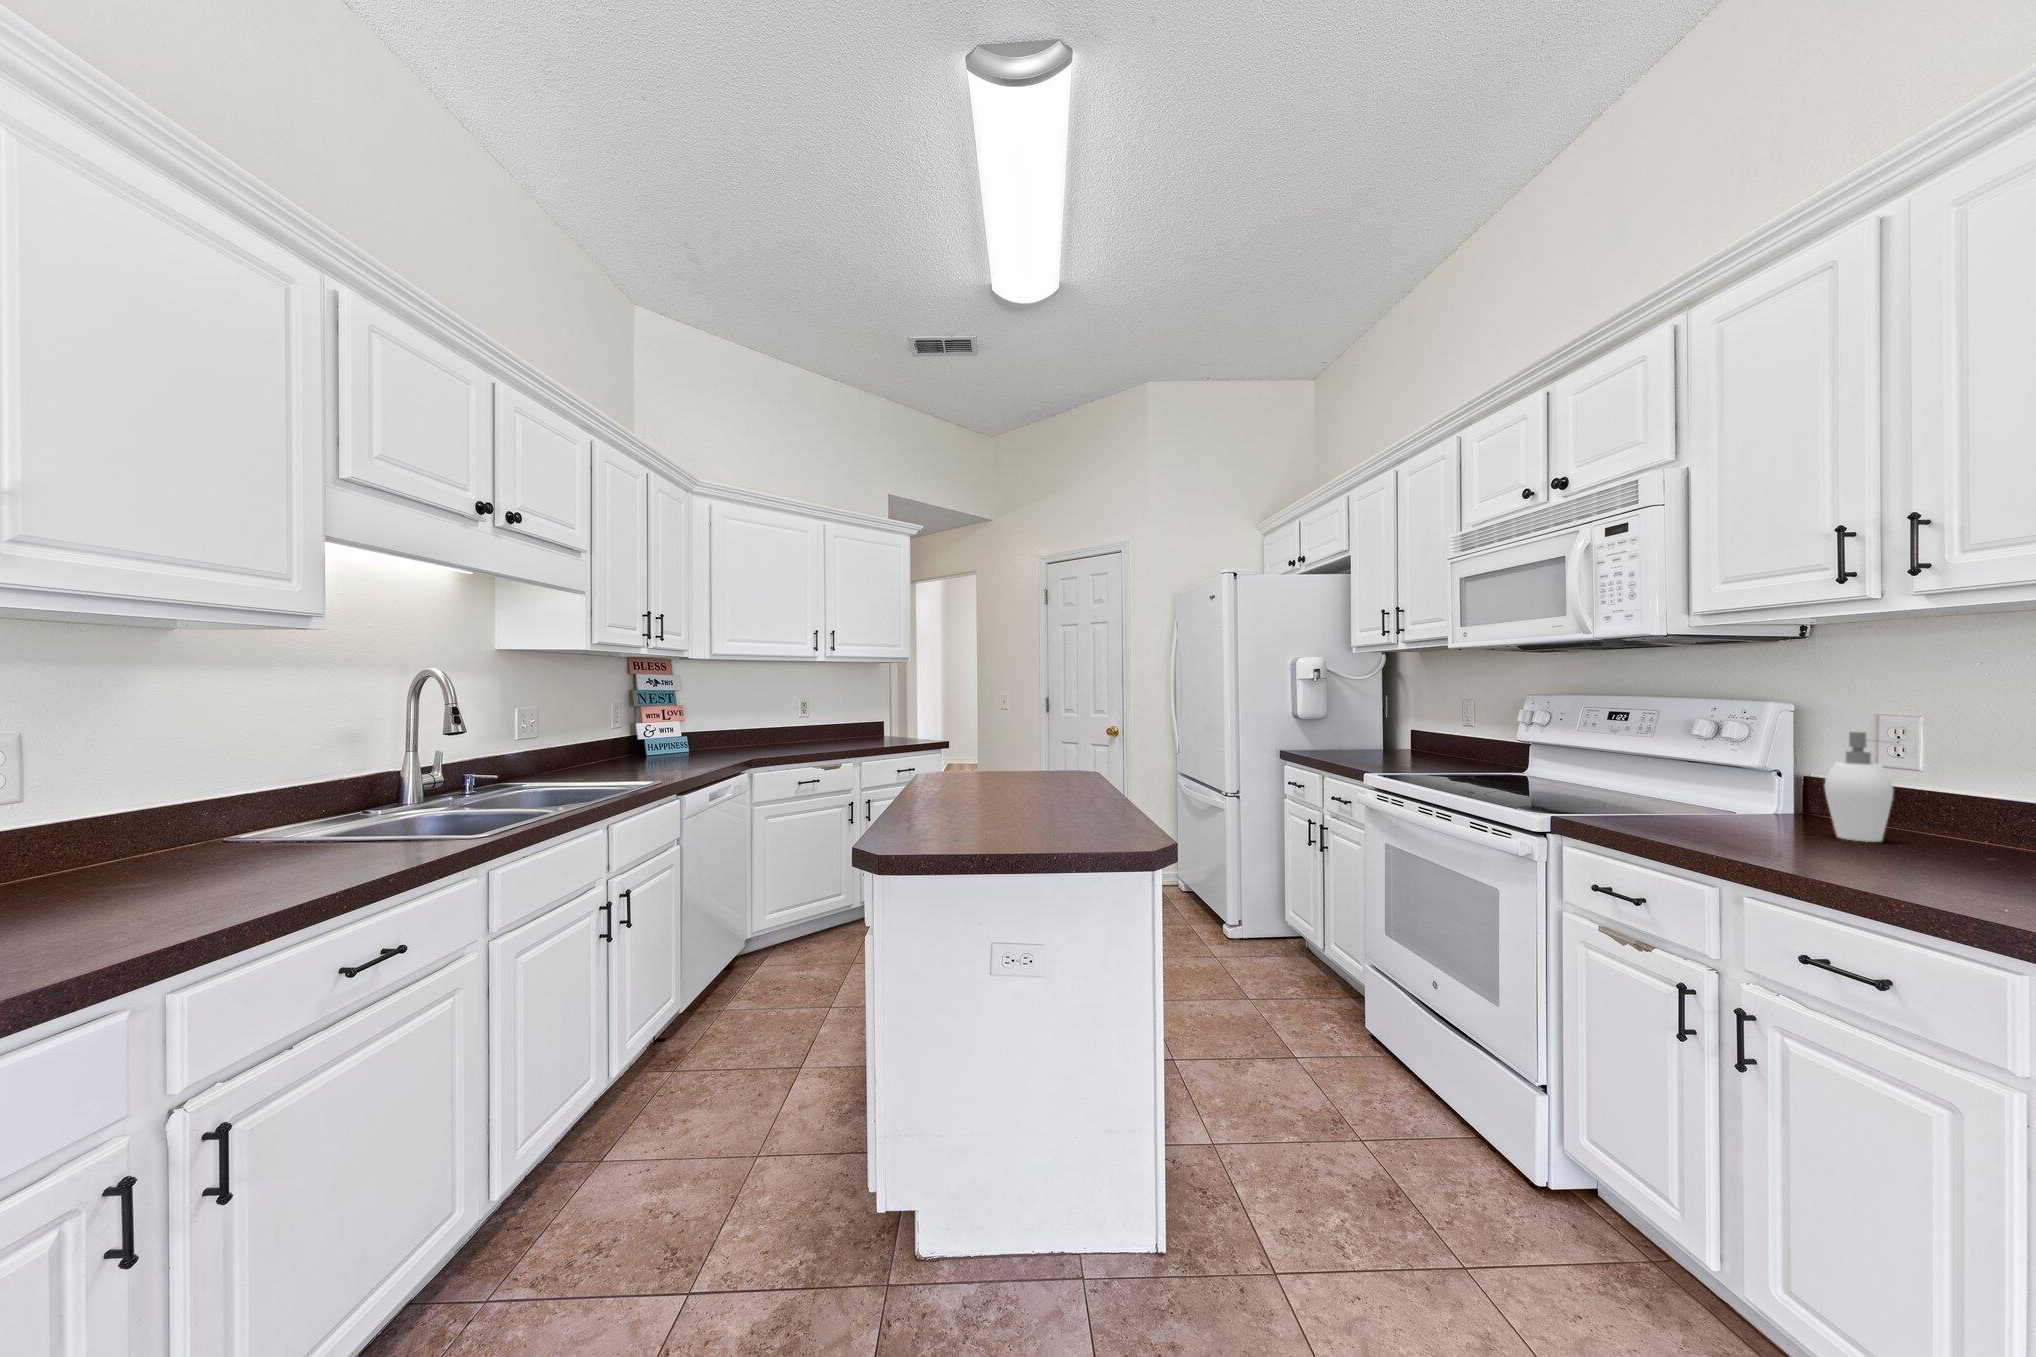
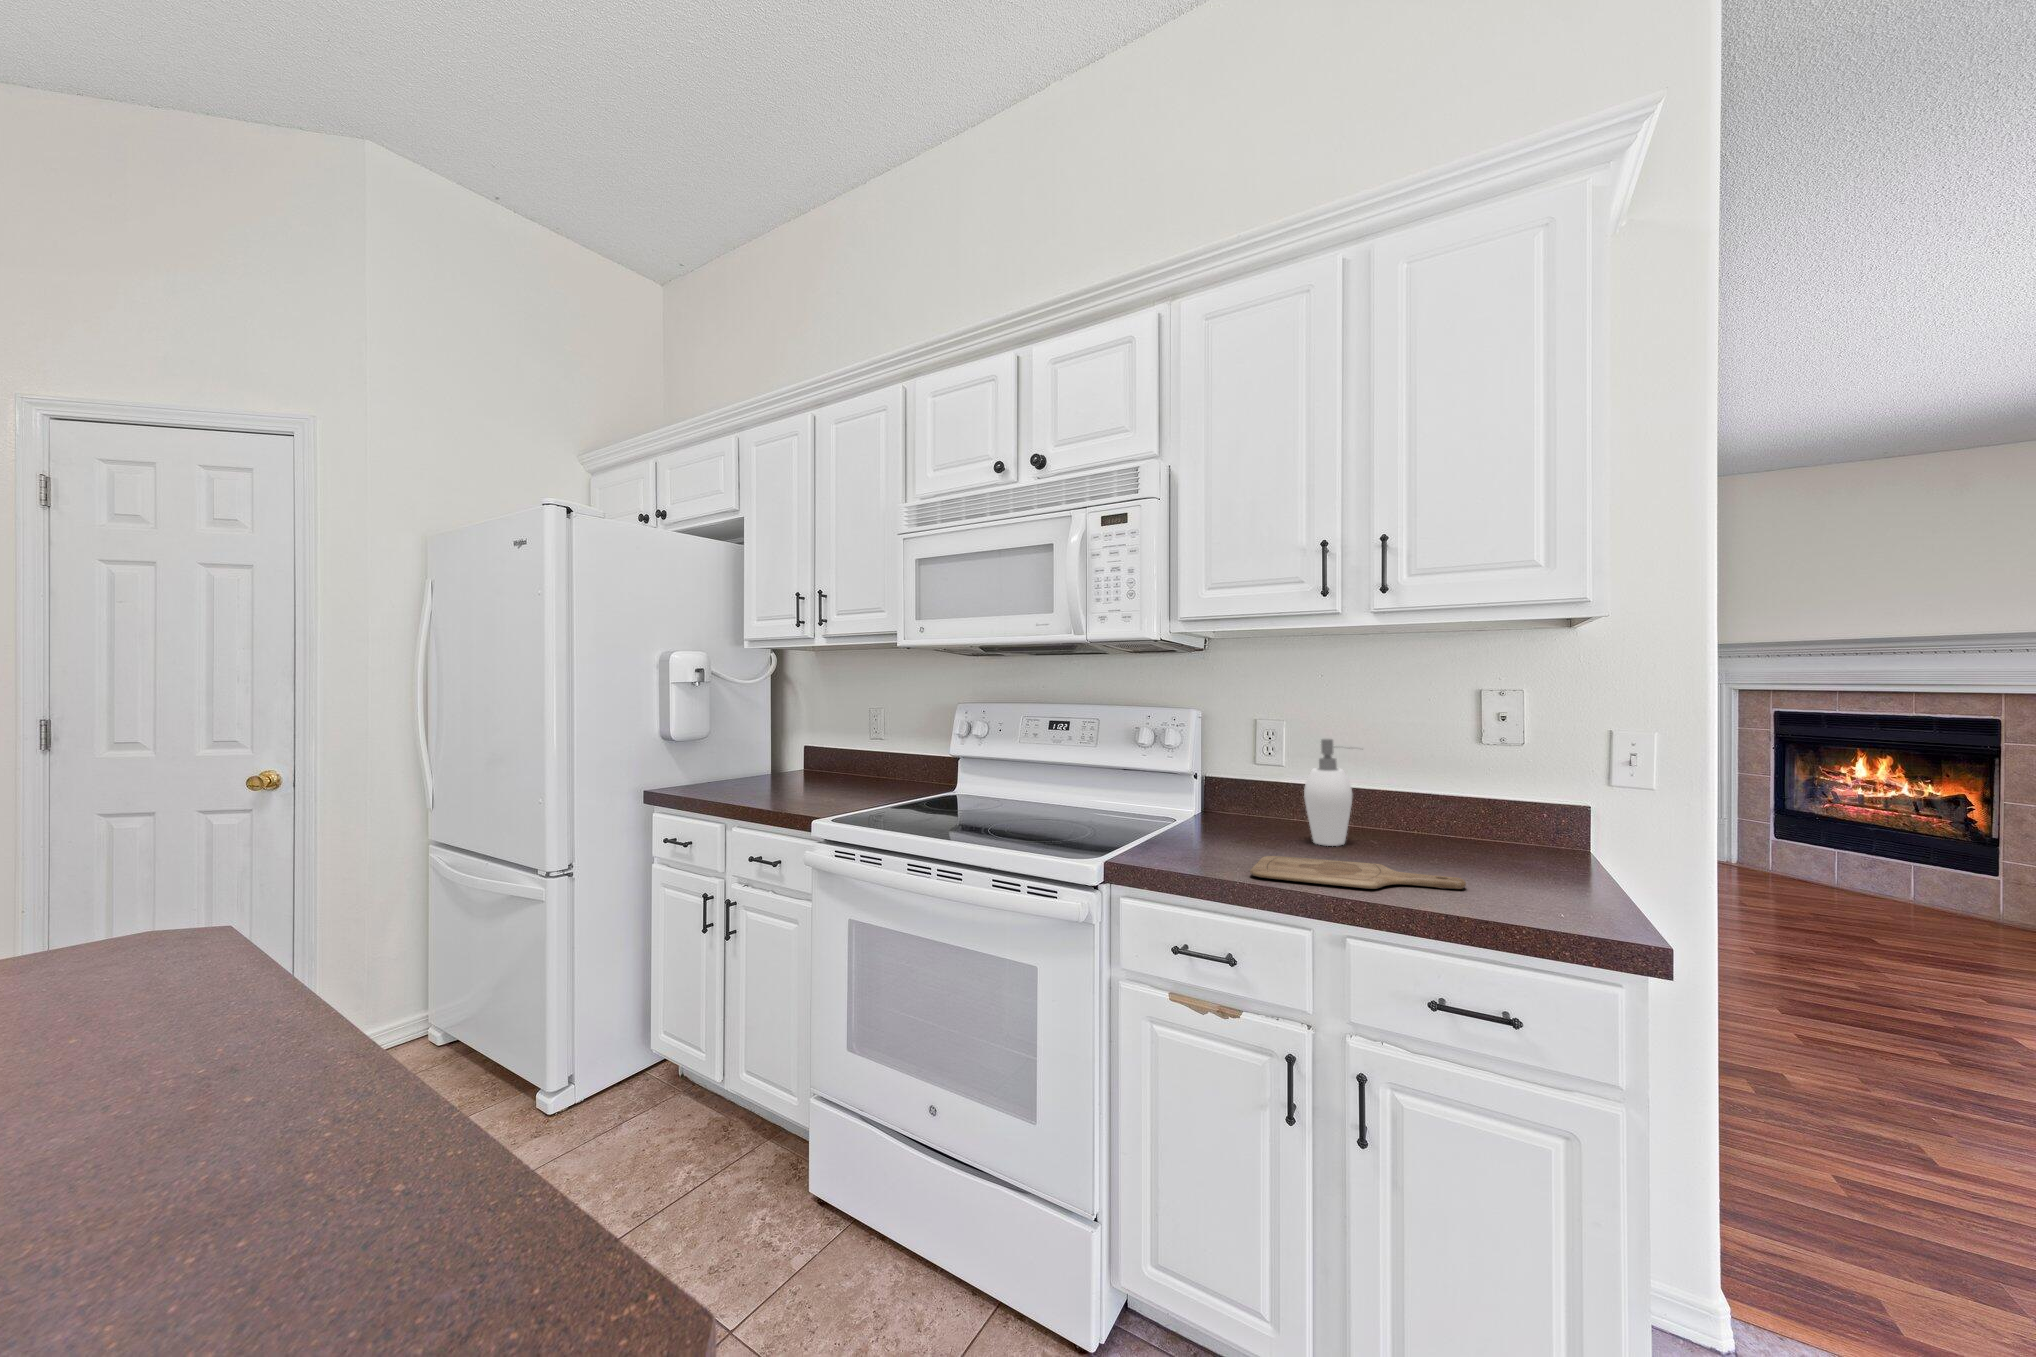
cutting board: none [1683,830,1937,877] -> present [1250,856,1466,889]

